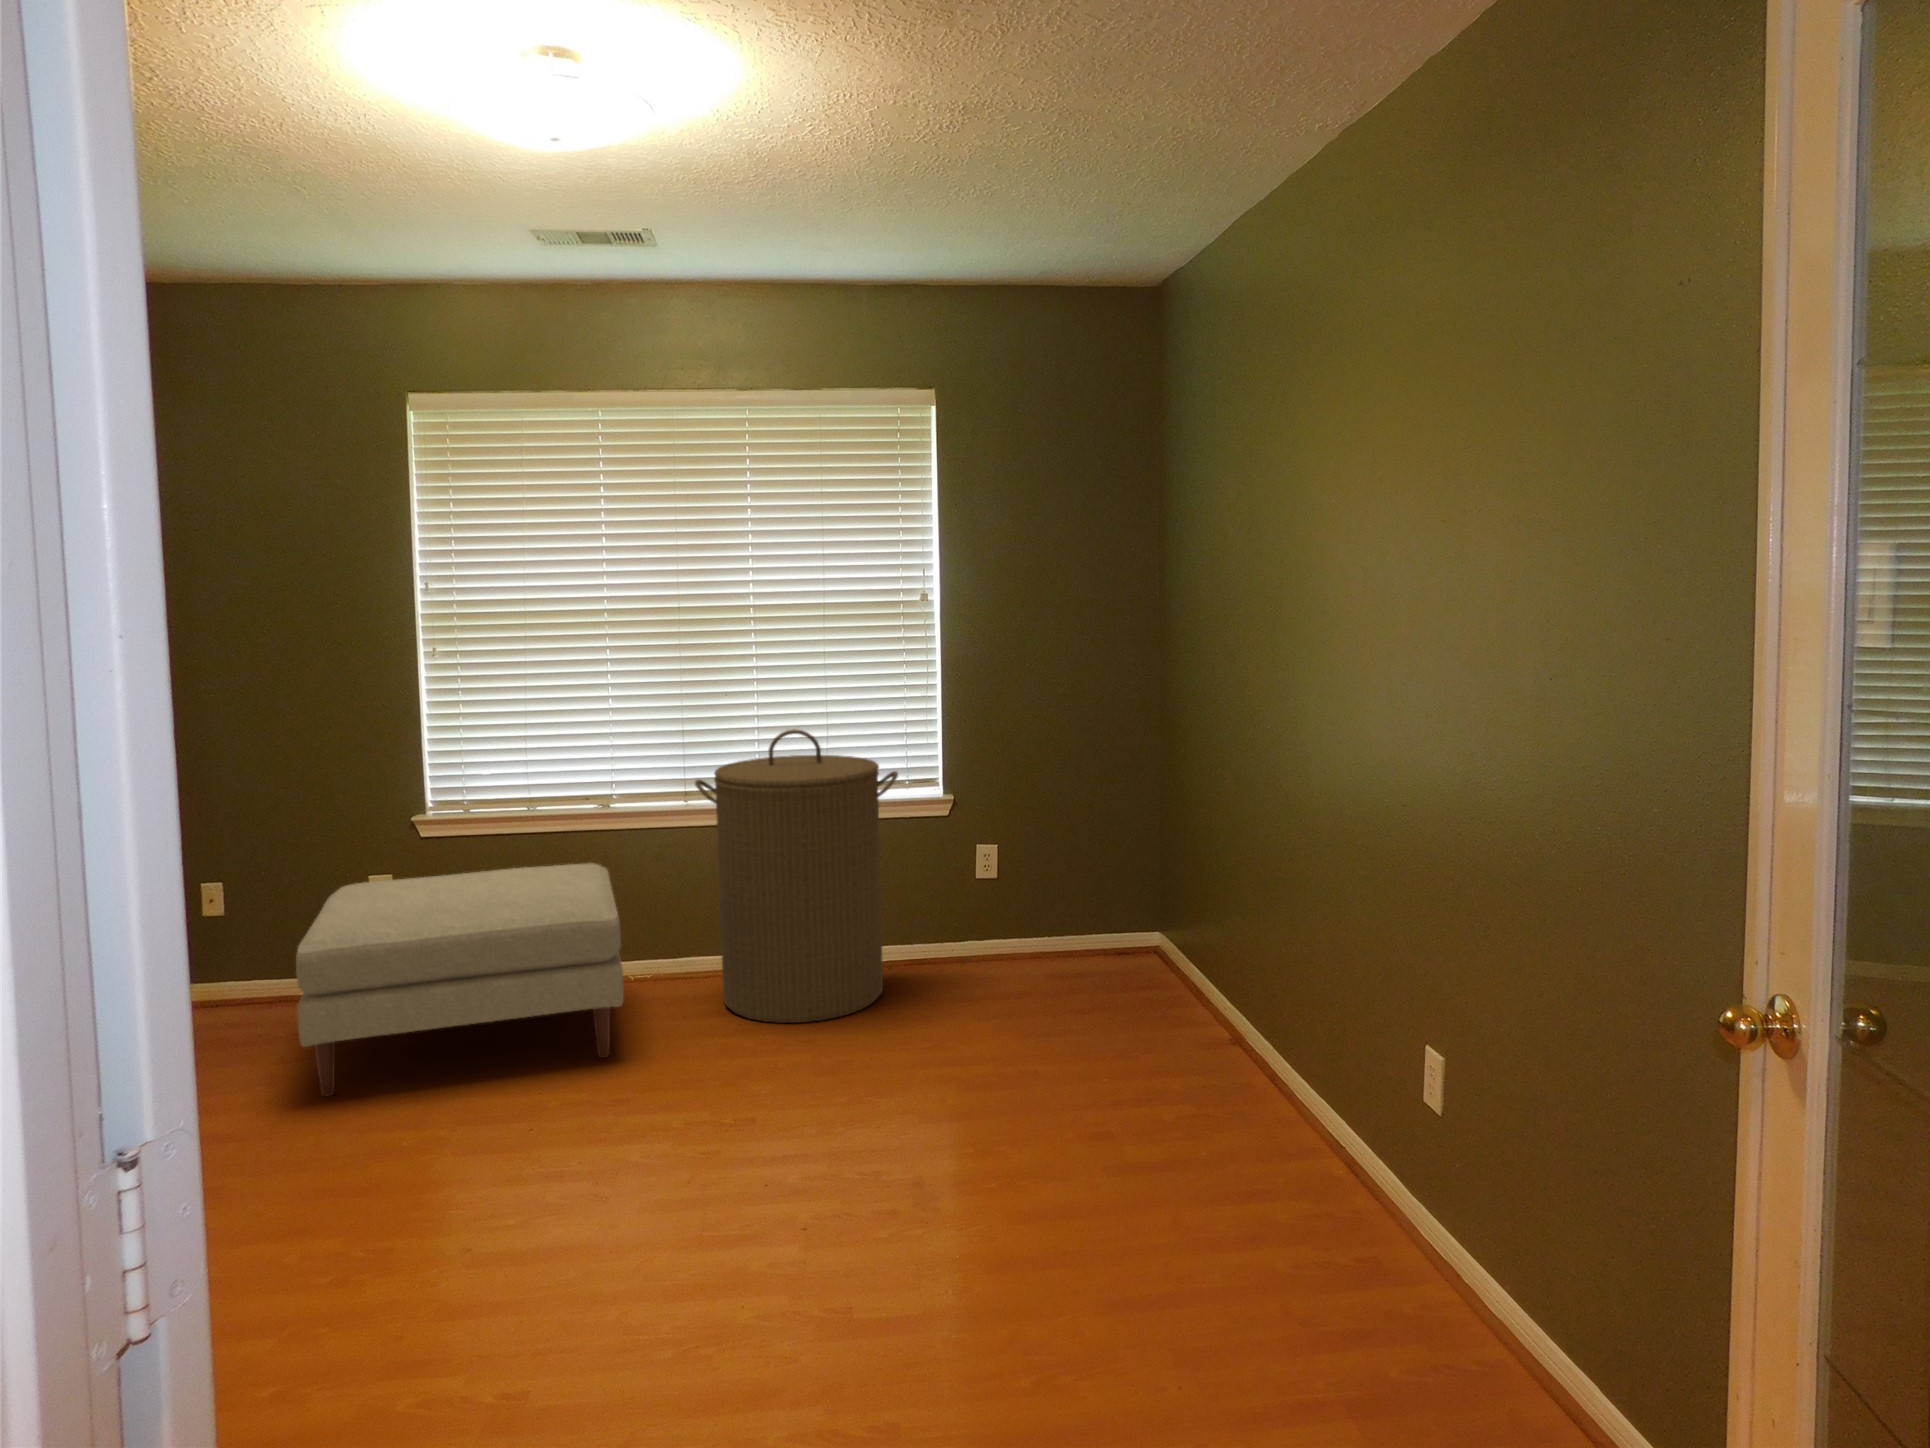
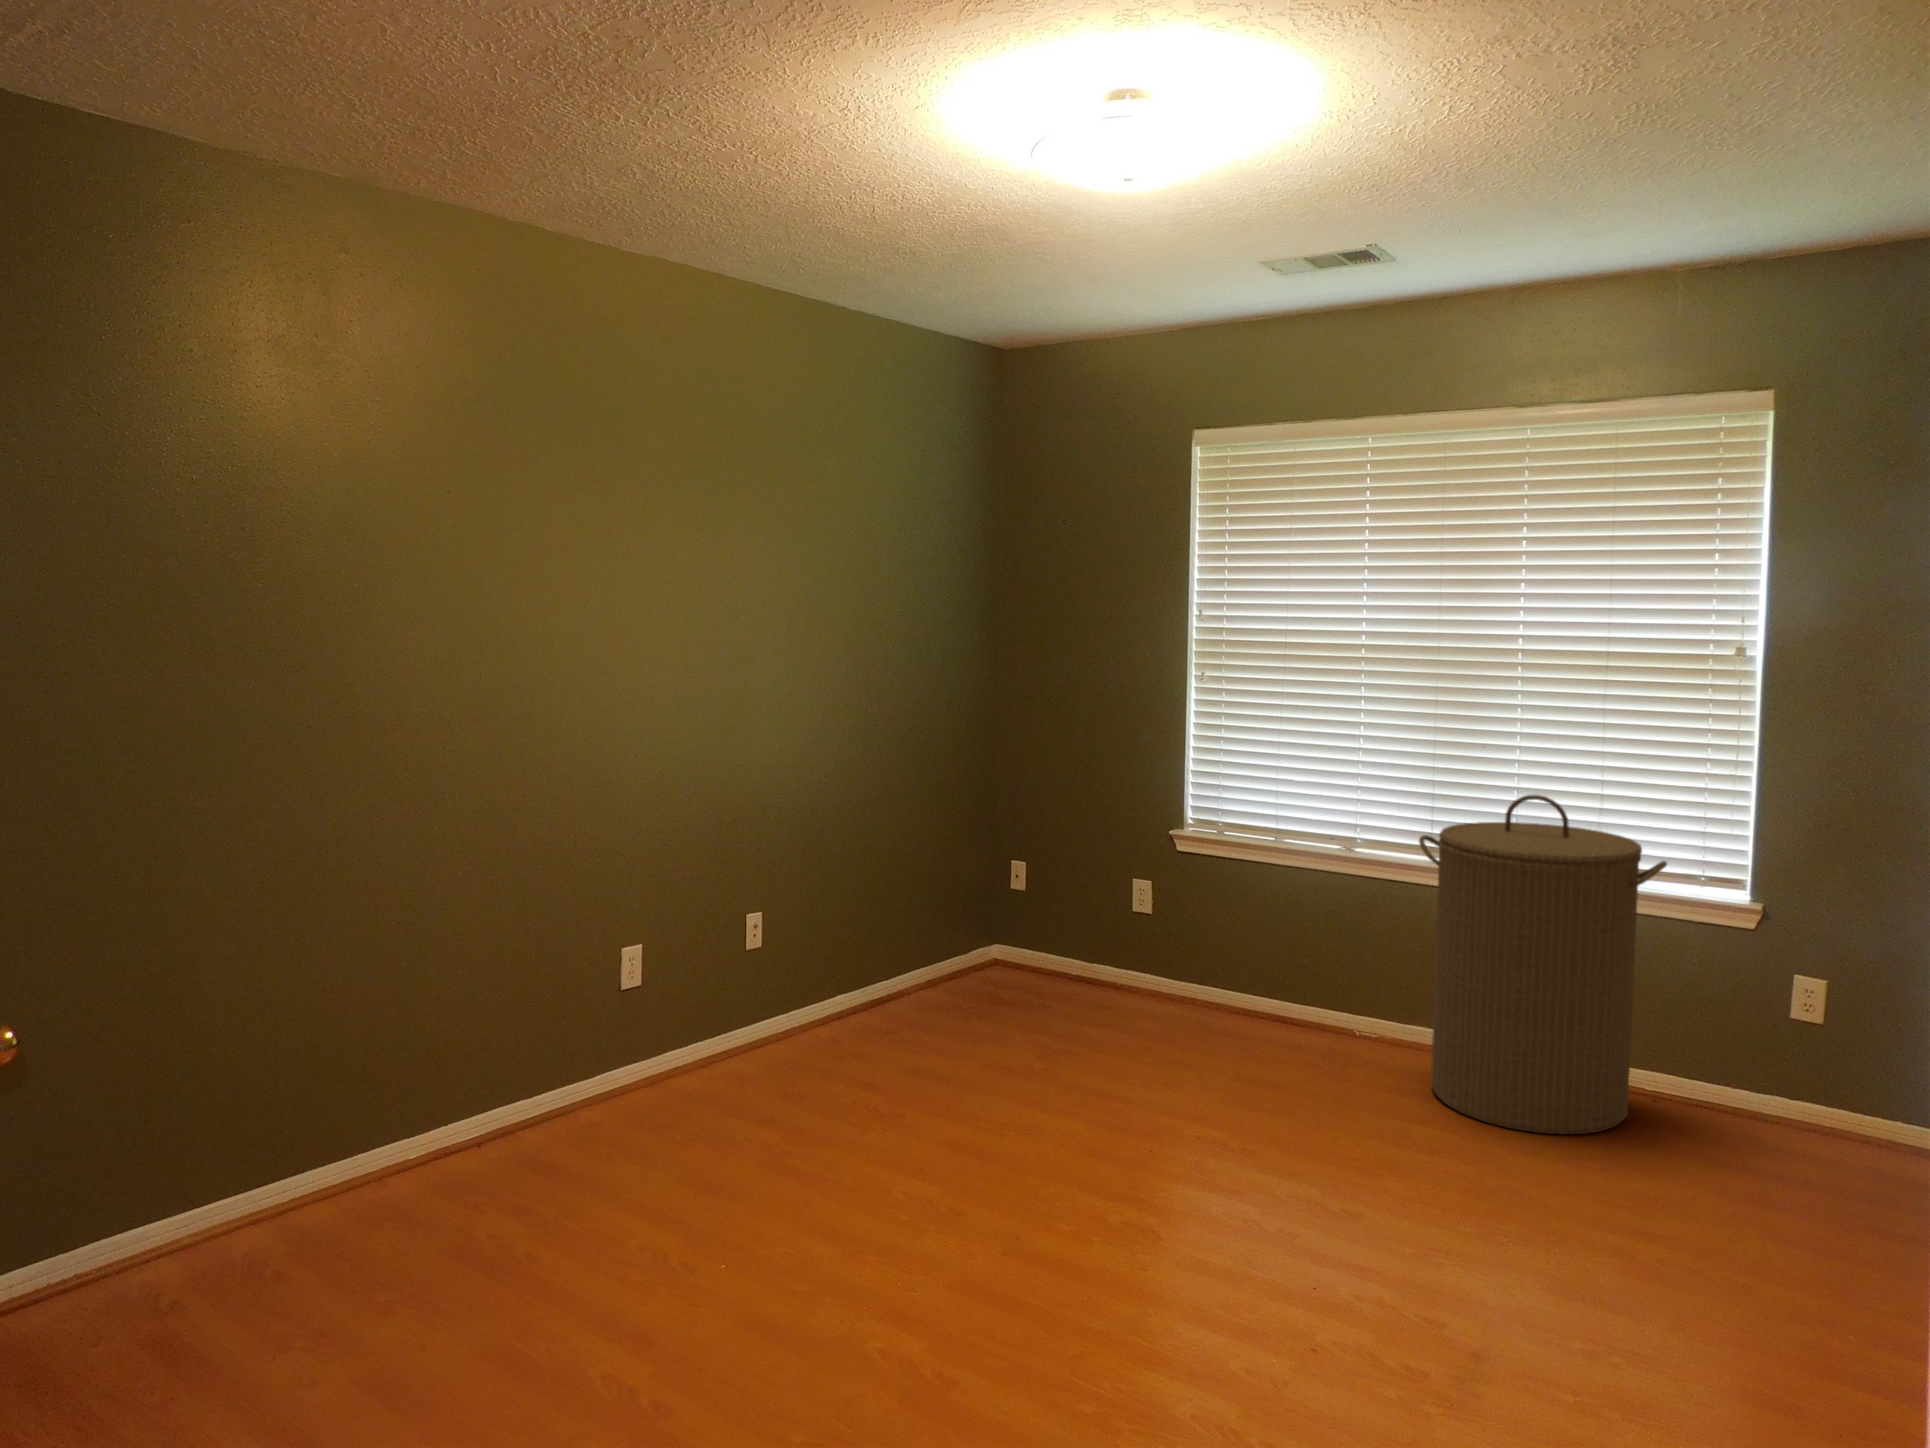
ottoman: present [296,863,624,1097] -> none [1024,883,1335,1101]

